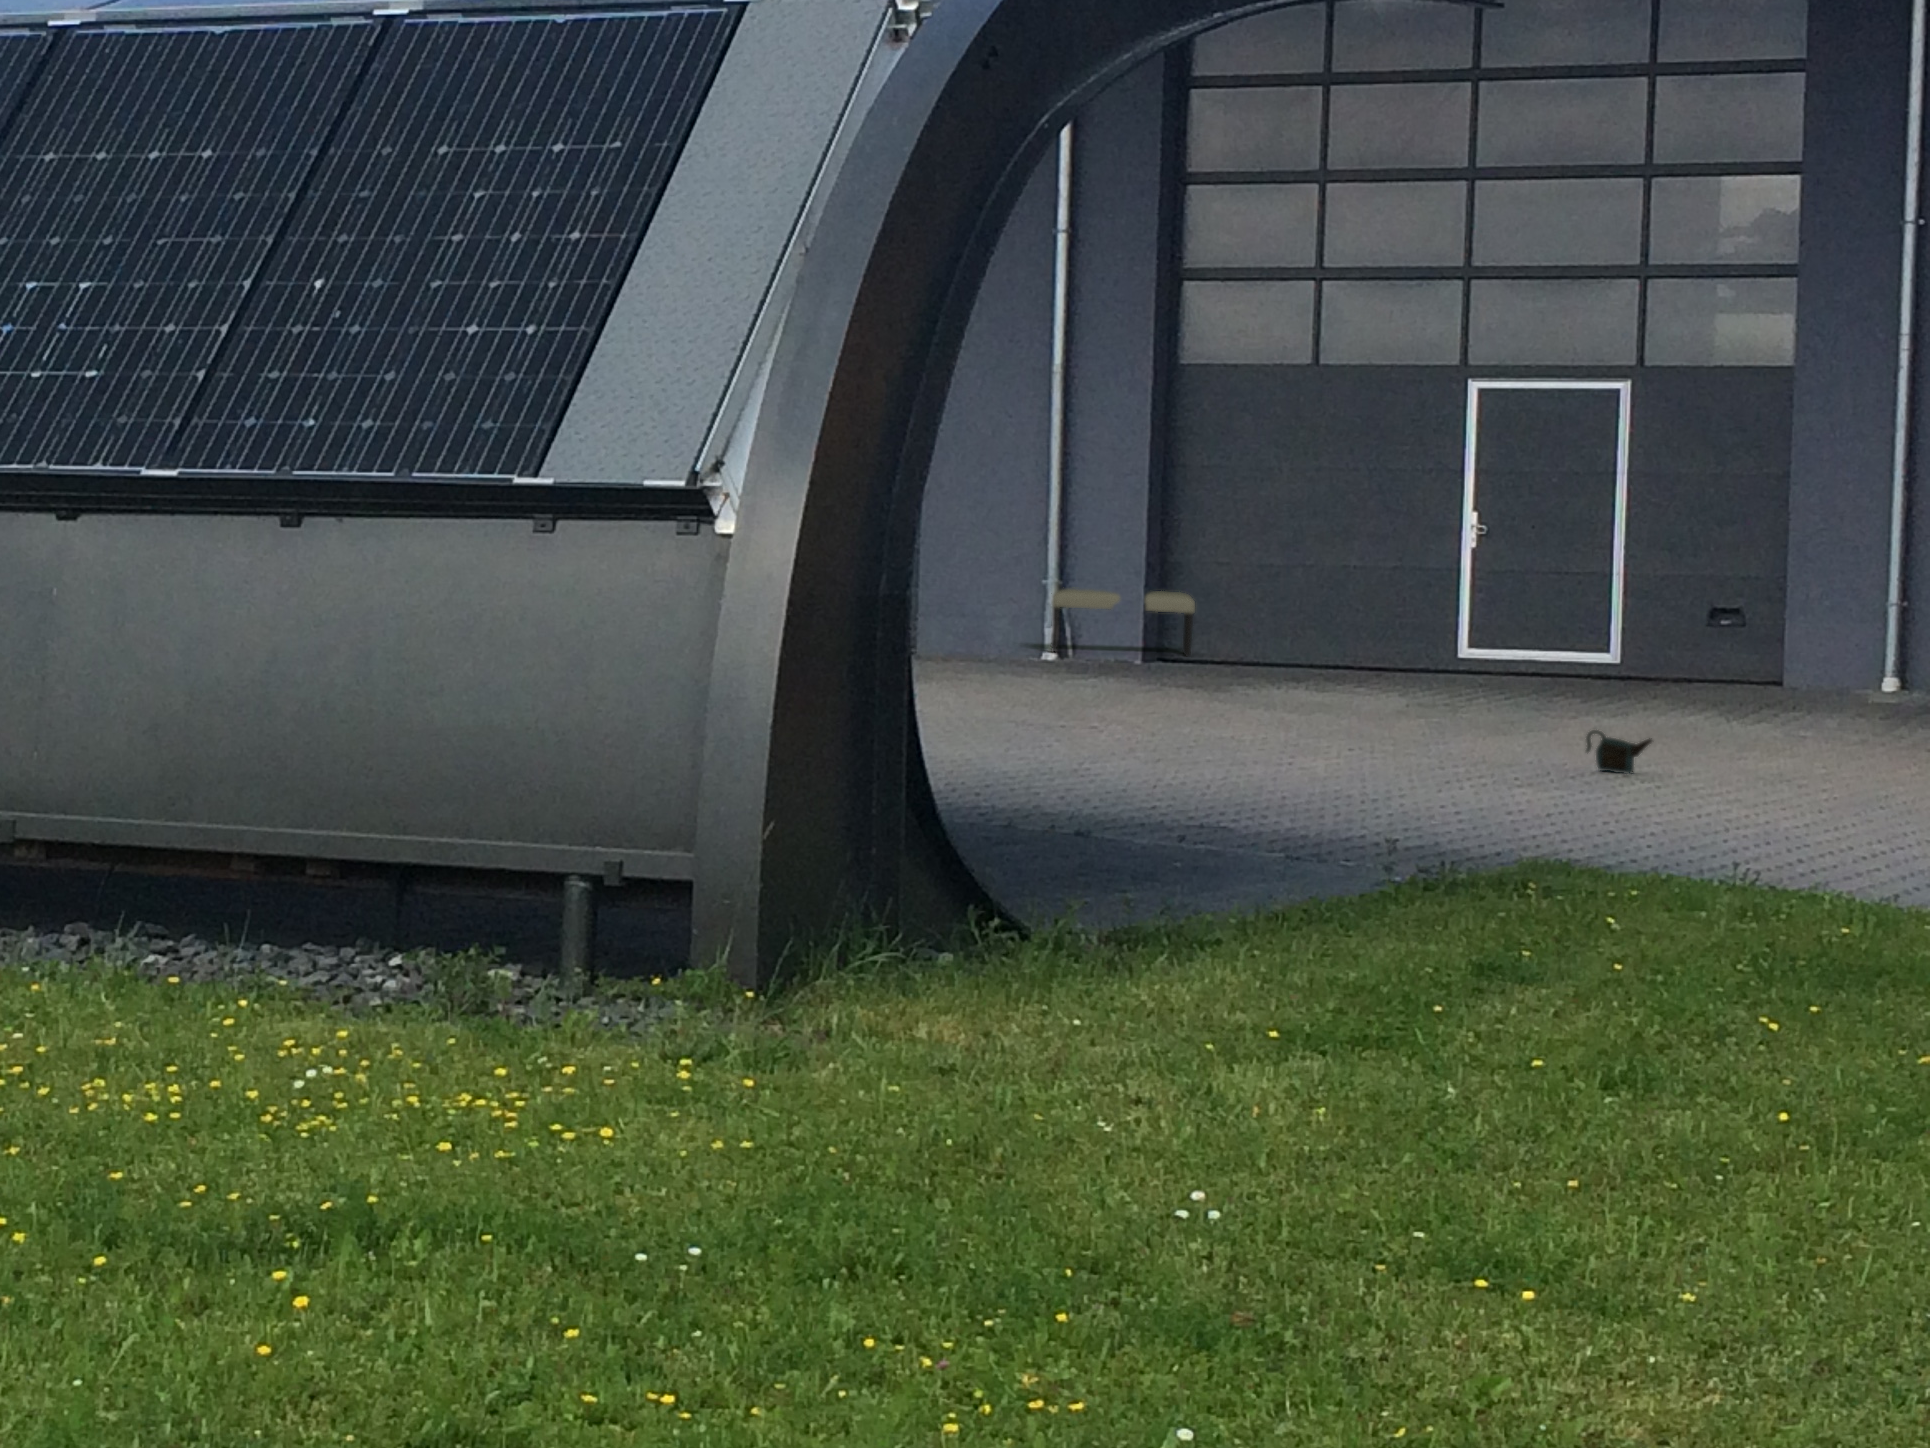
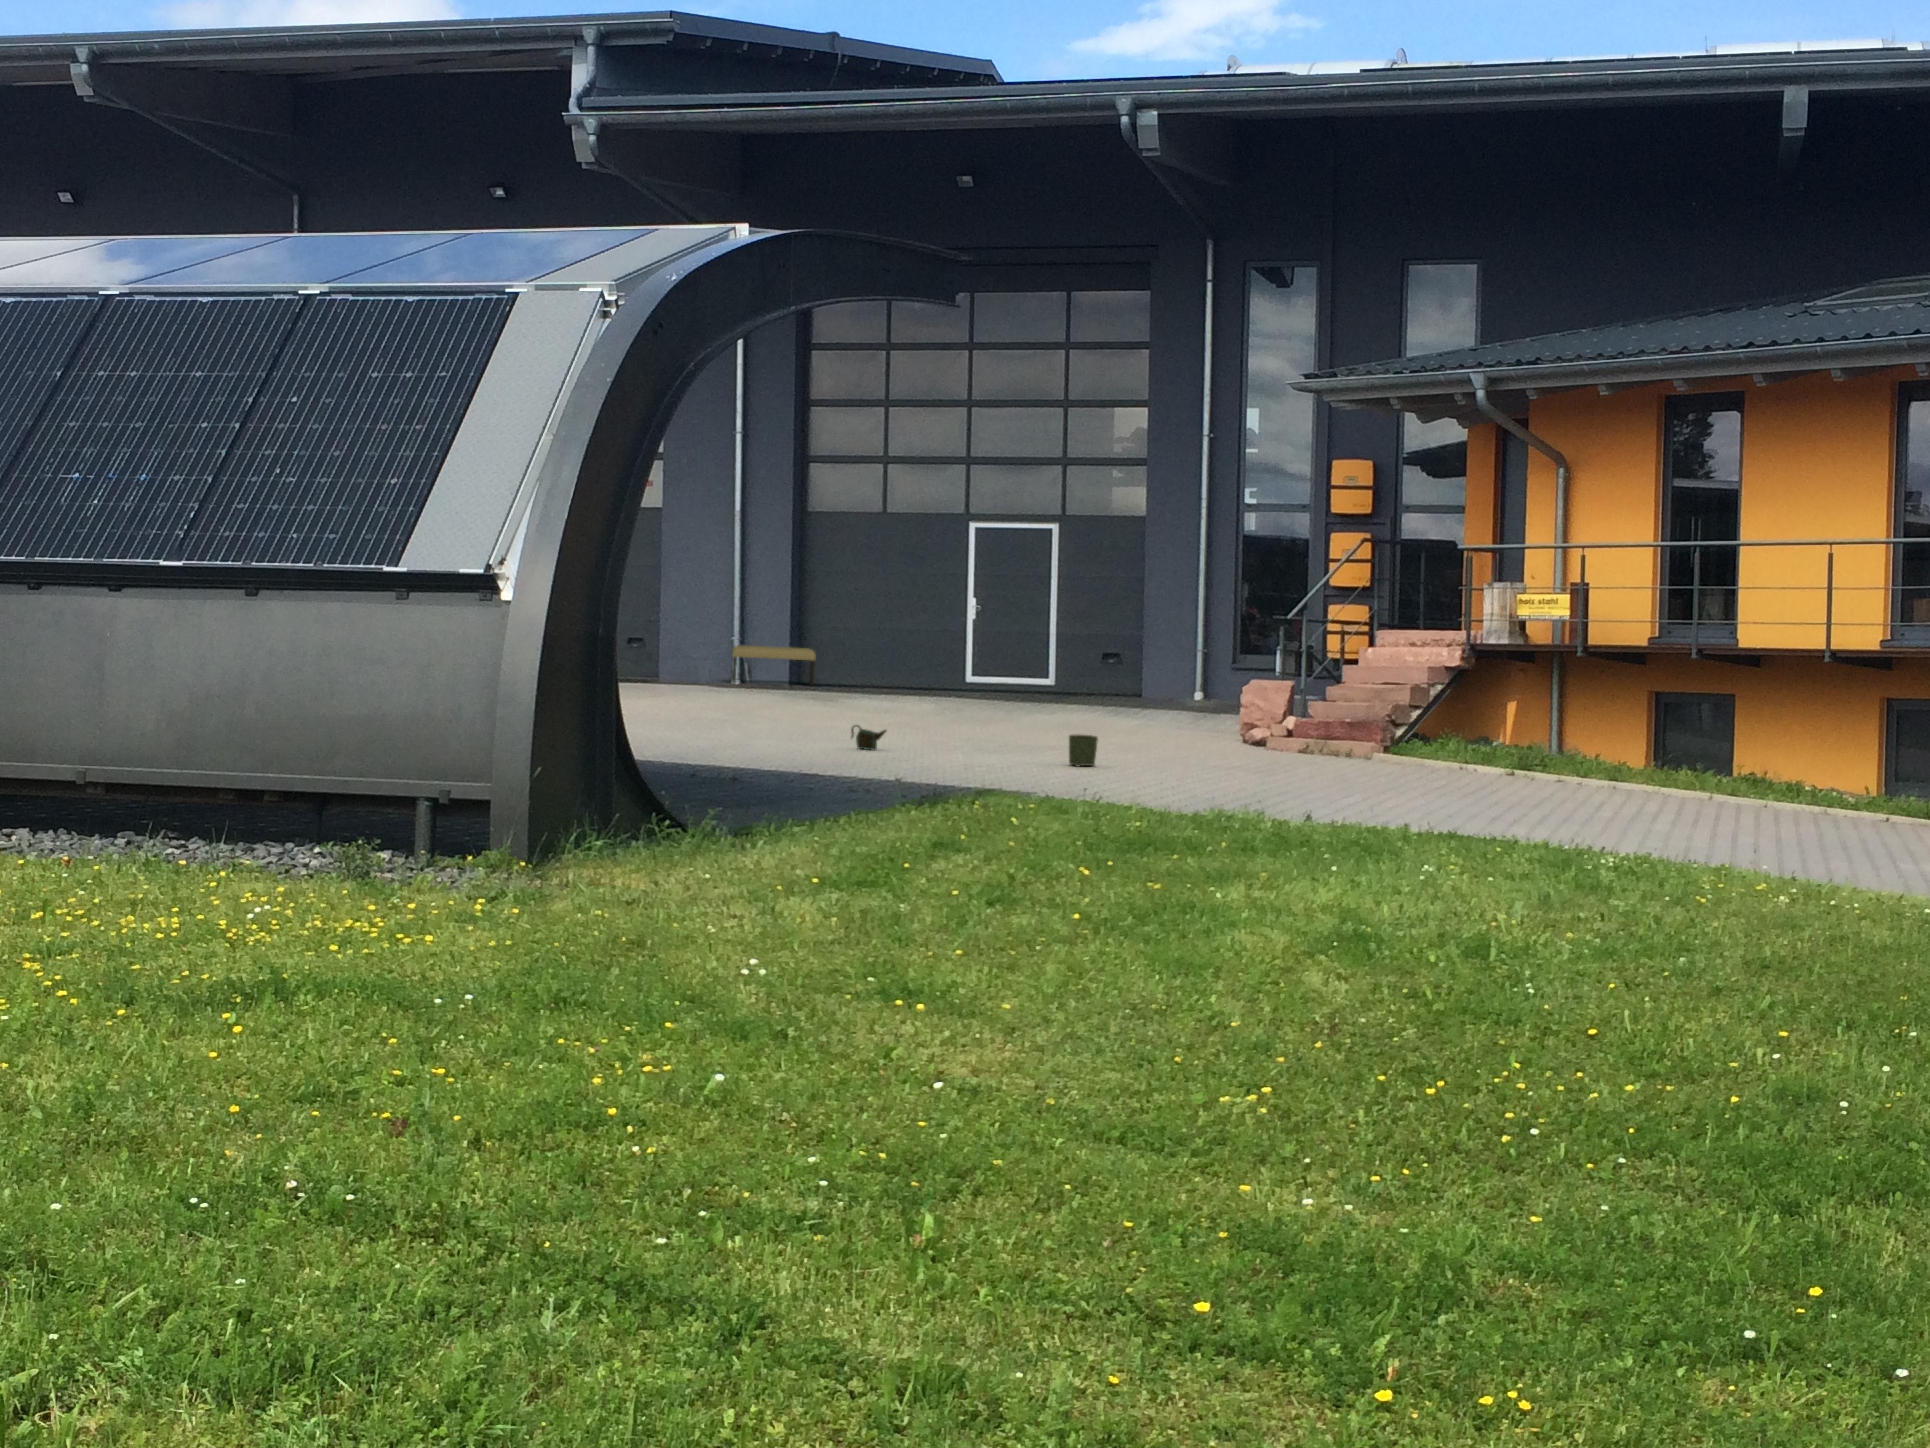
watering can: present [1586,730,1652,774] -> present [851,725,886,750]
planter: none [1688,755,1742,813] -> present [1069,735,1098,766]

